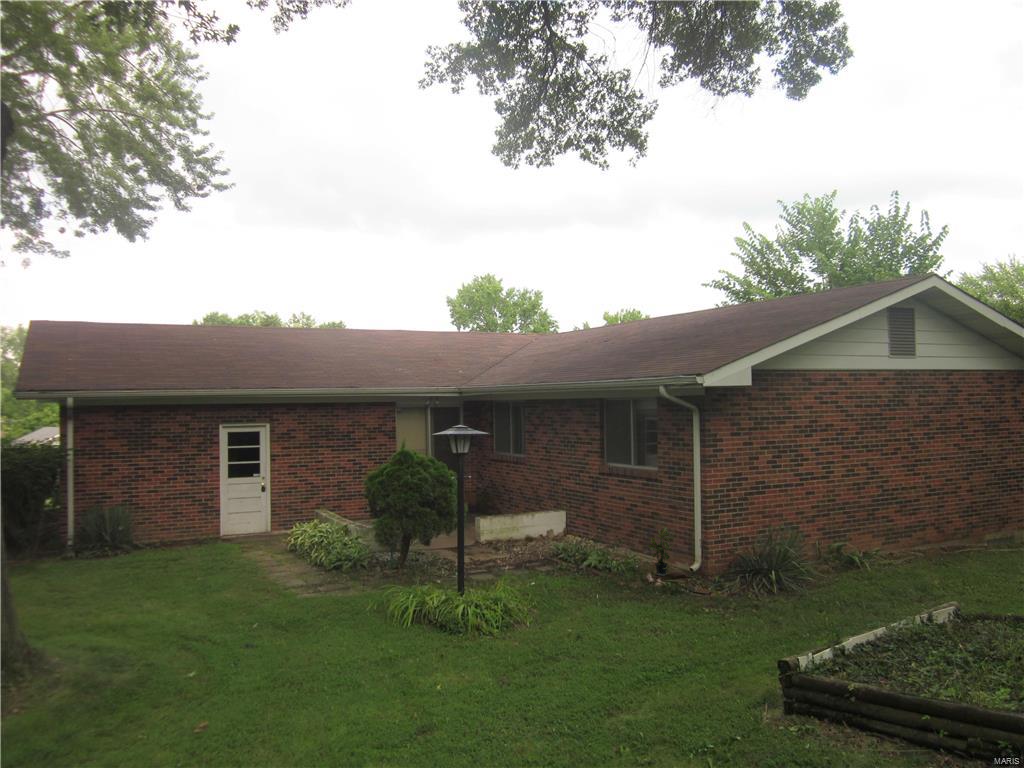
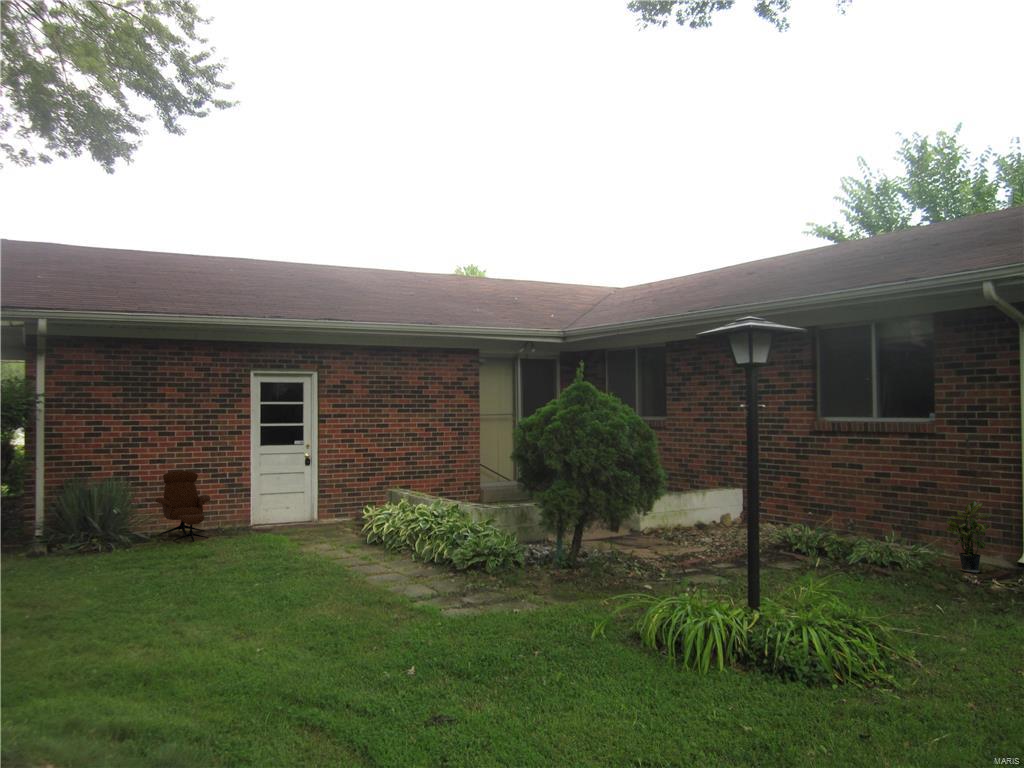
lounge chair: none [149,498,188,549] -> present [155,471,211,542]

